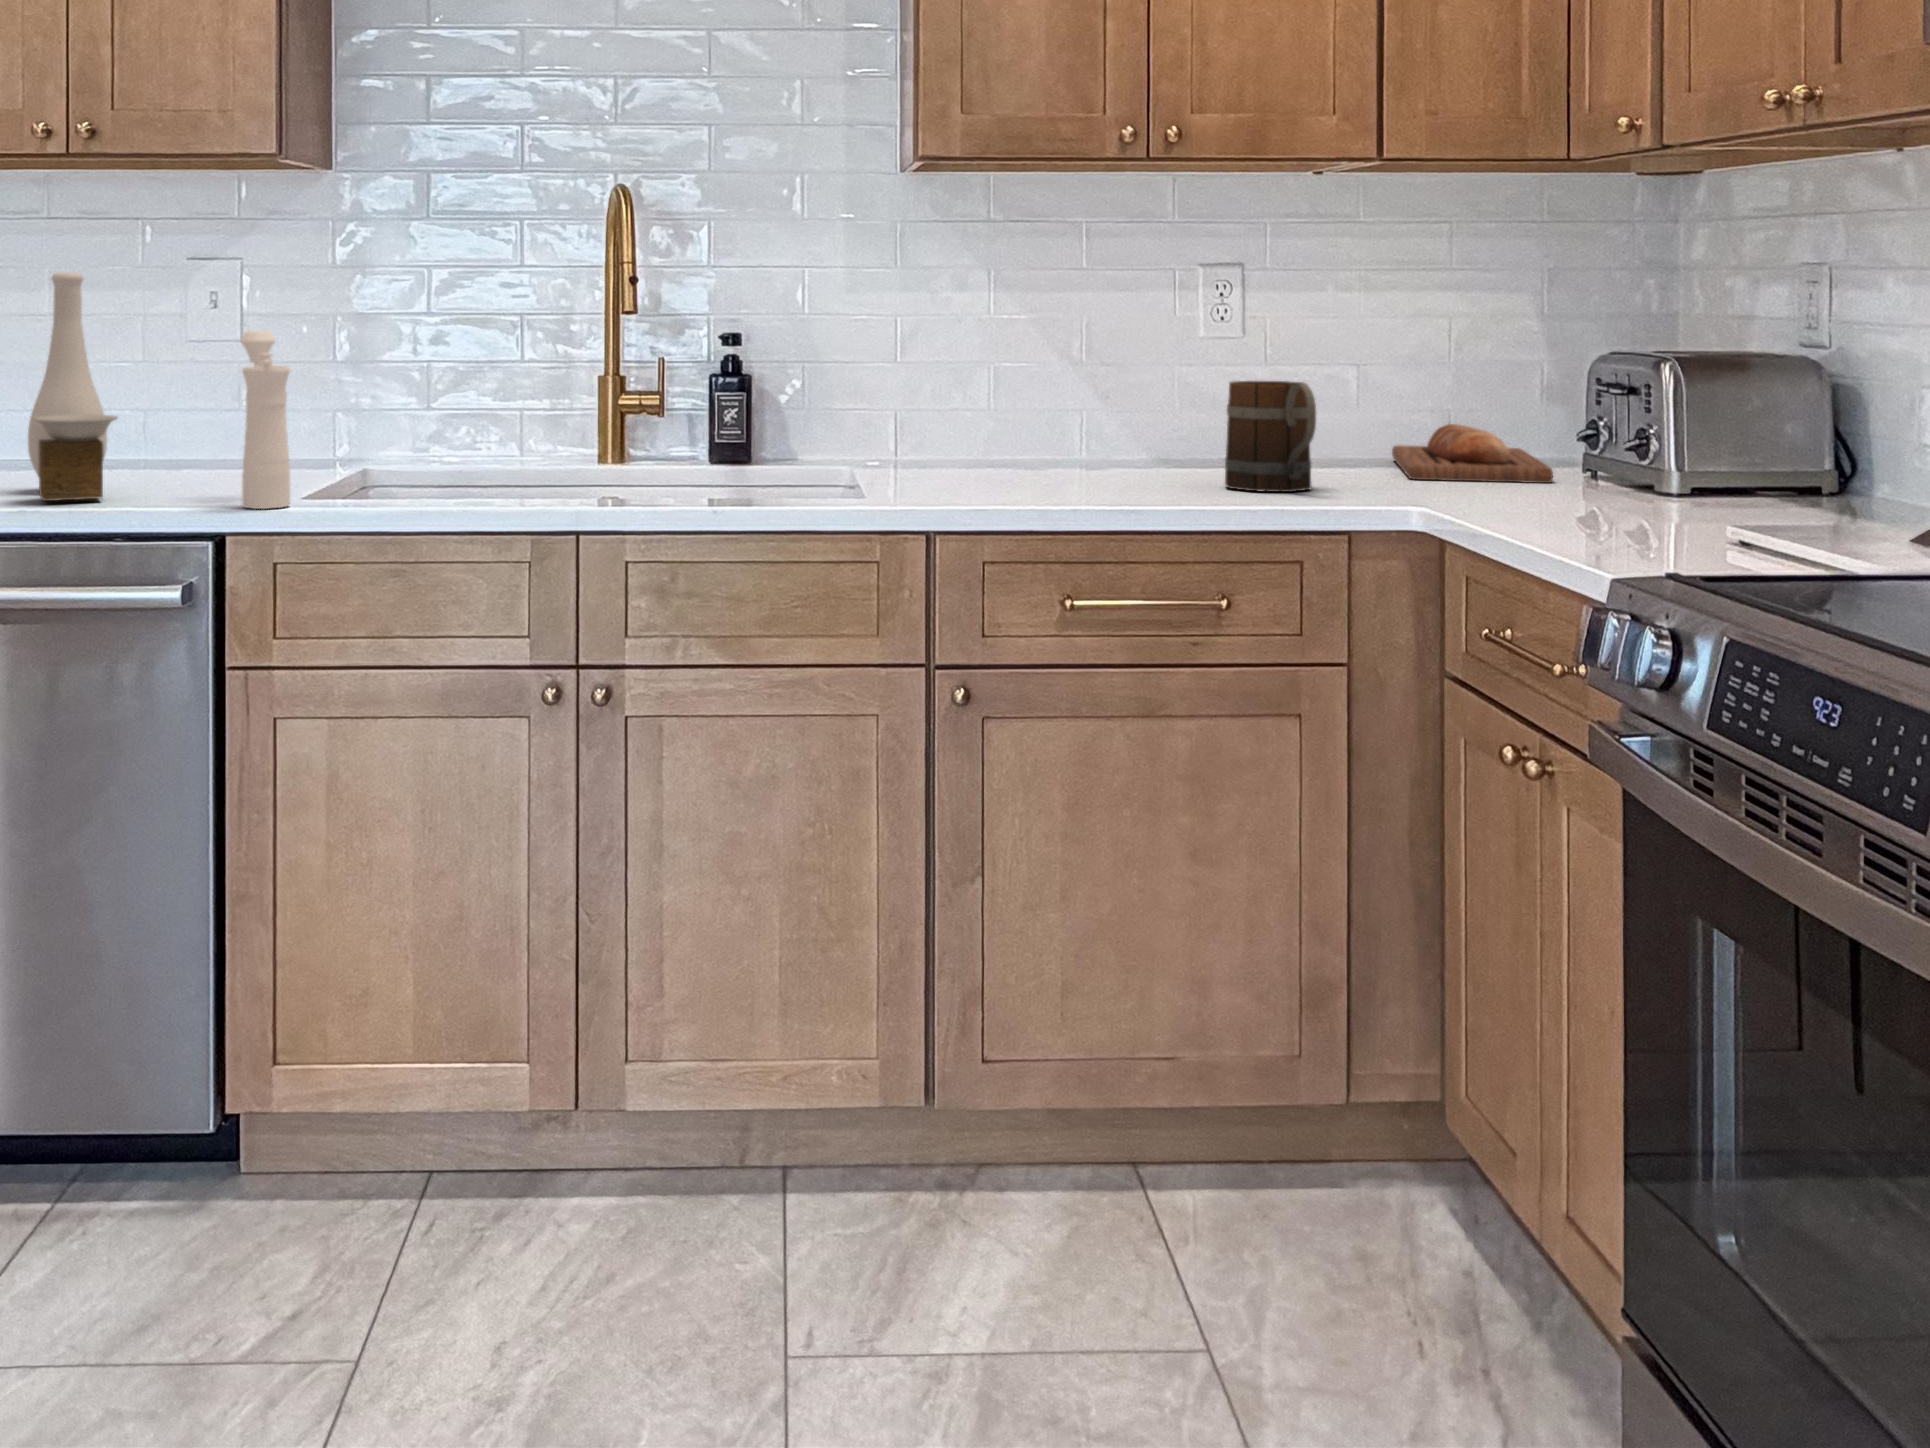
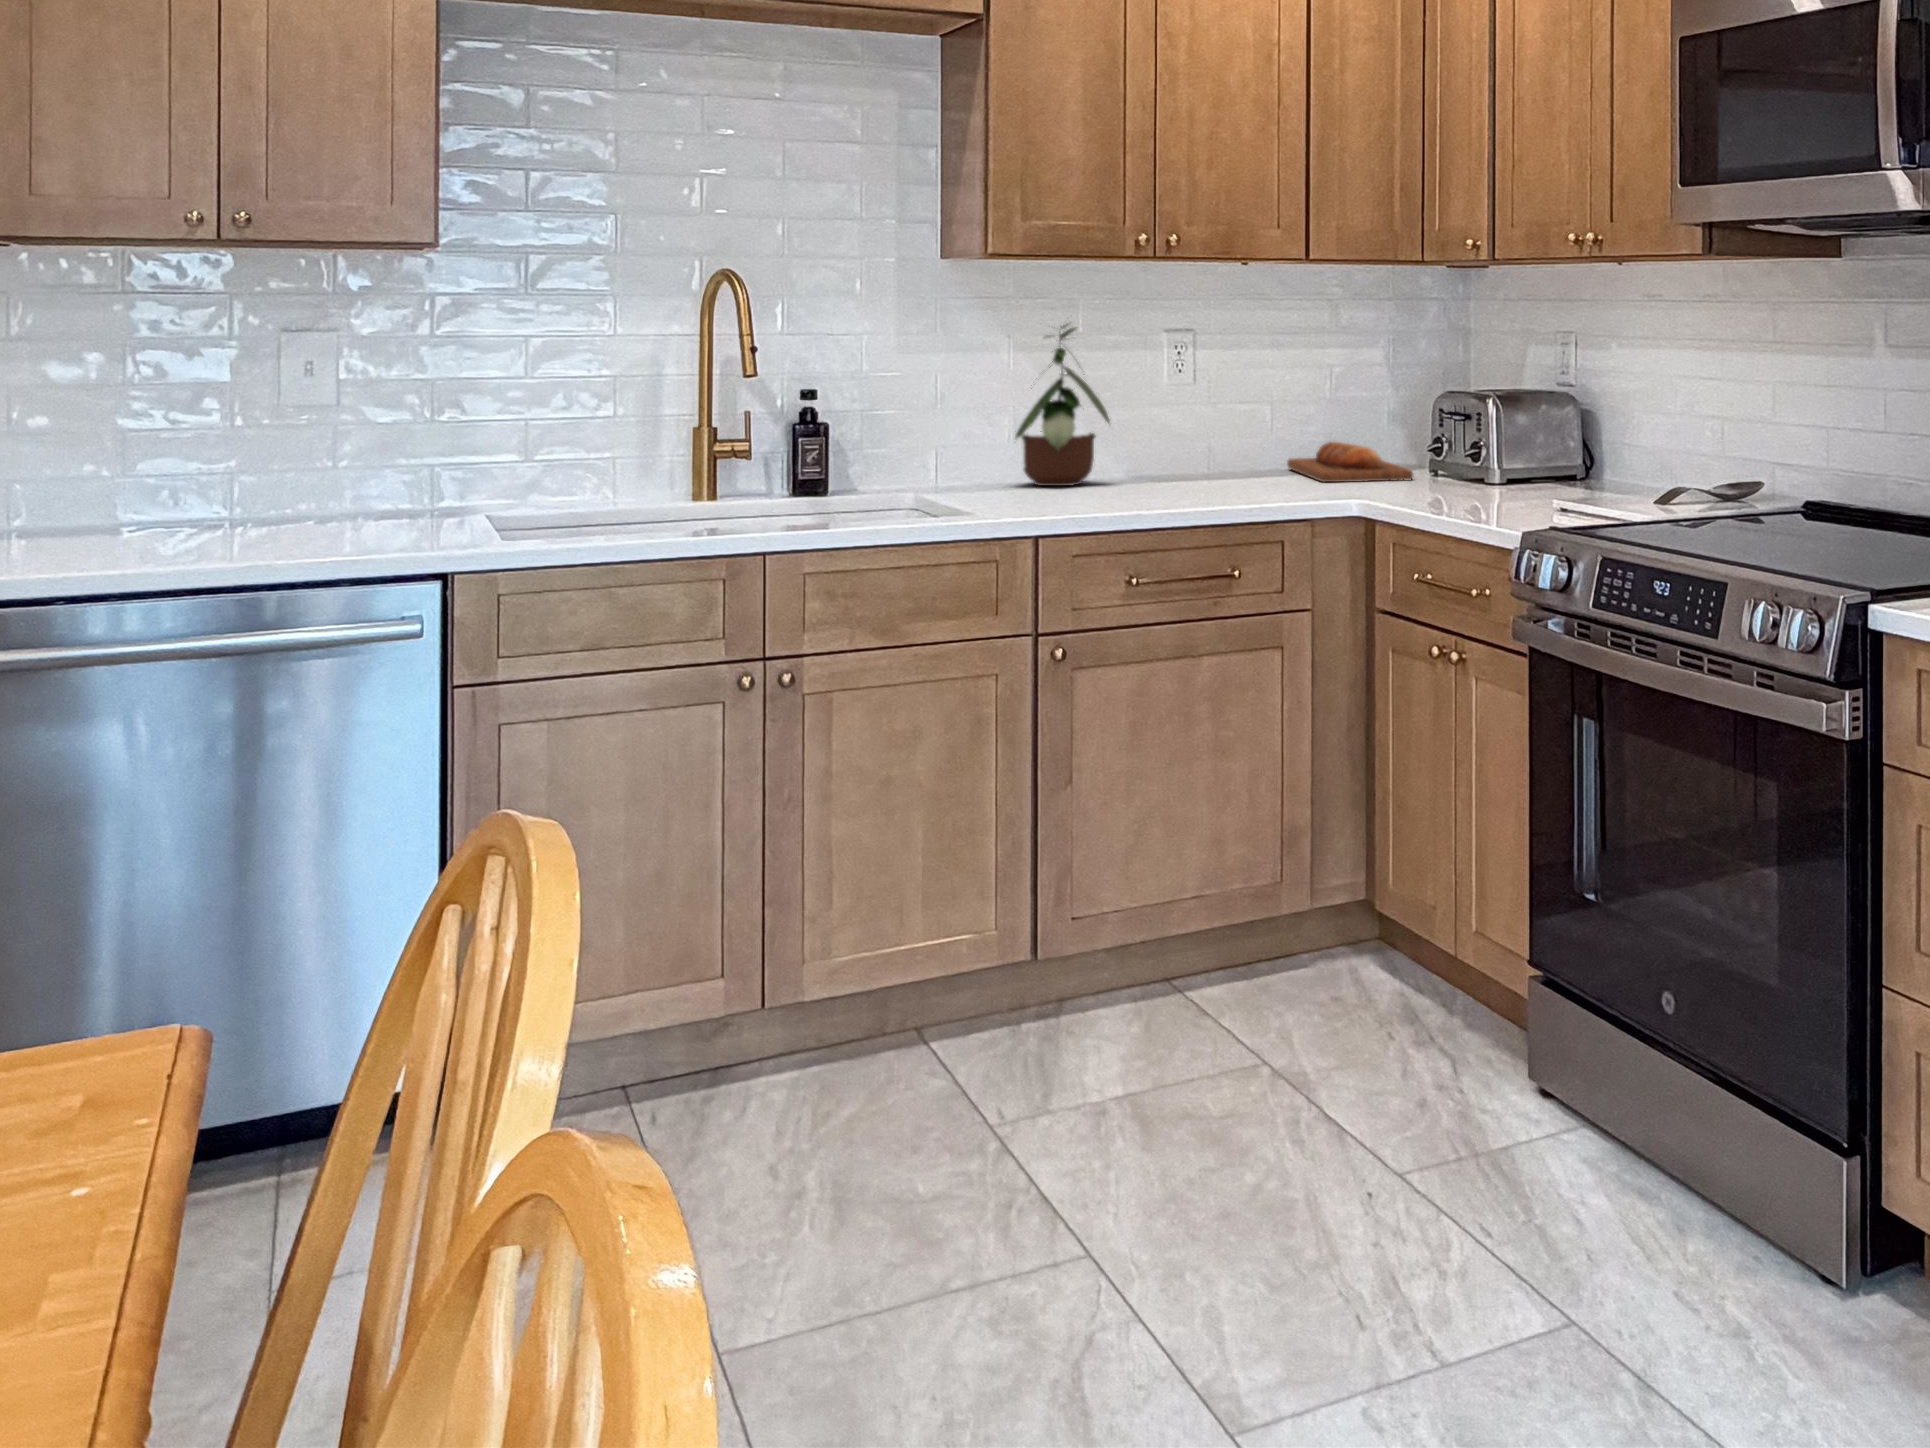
potted plant: none [991,245,1134,467] -> present [1016,324,1110,486]
vase: present [28,272,118,501] -> none [196,350,324,559]
pepper mill: present [241,331,291,509] -> none [441,401,516,553]
mug: present [1225,381,1316,492] -> none [1211,416,1285,496]

